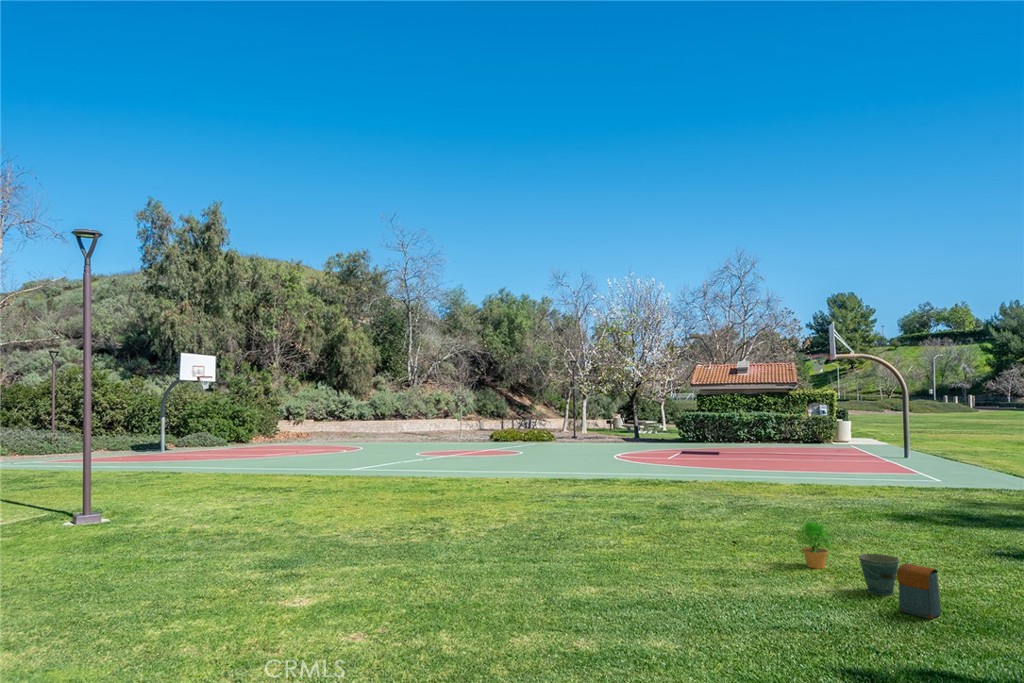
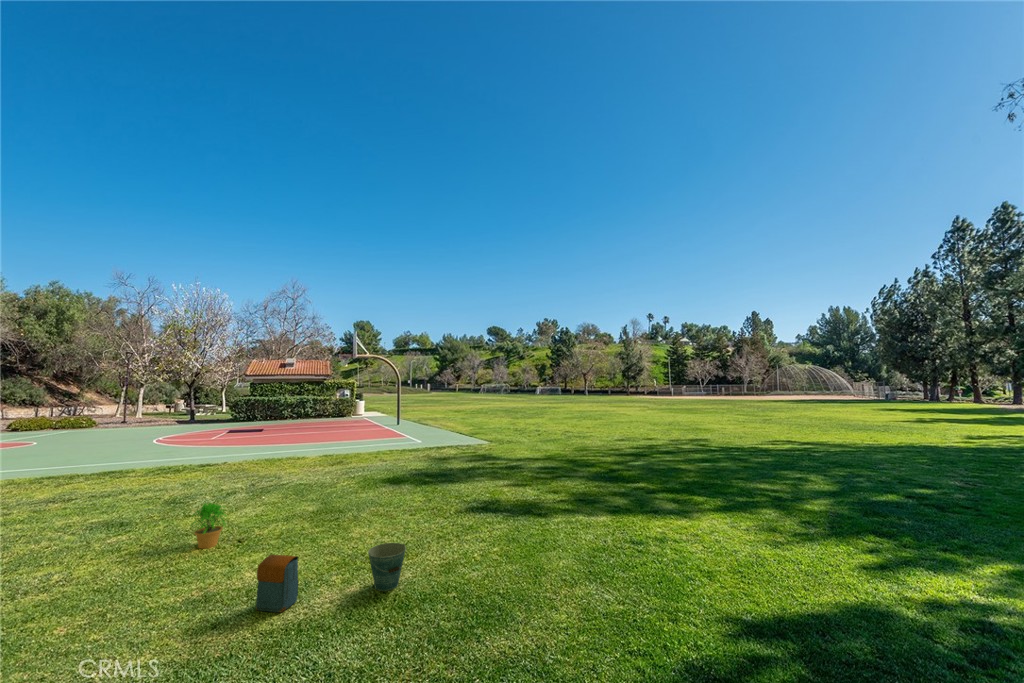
potted plant: present [798,522,831,569] -> present [191,503,226,549]
backpack: present [897,563,941,619] -> present [256,555,298,612]

